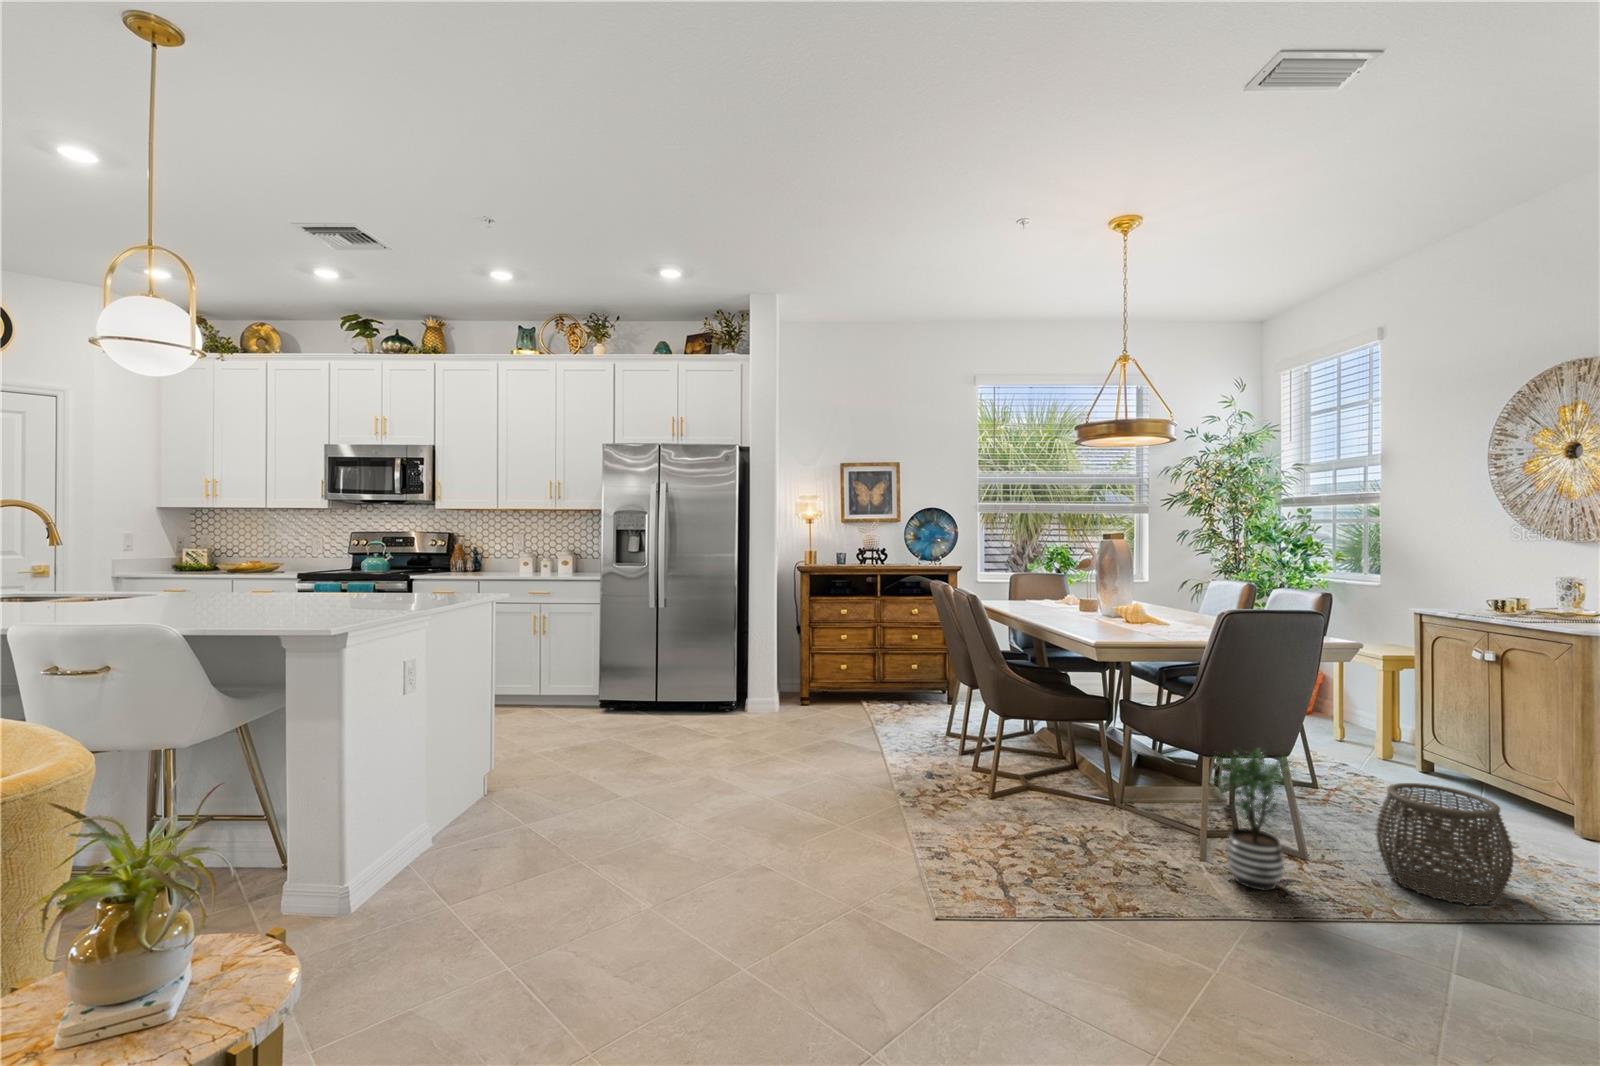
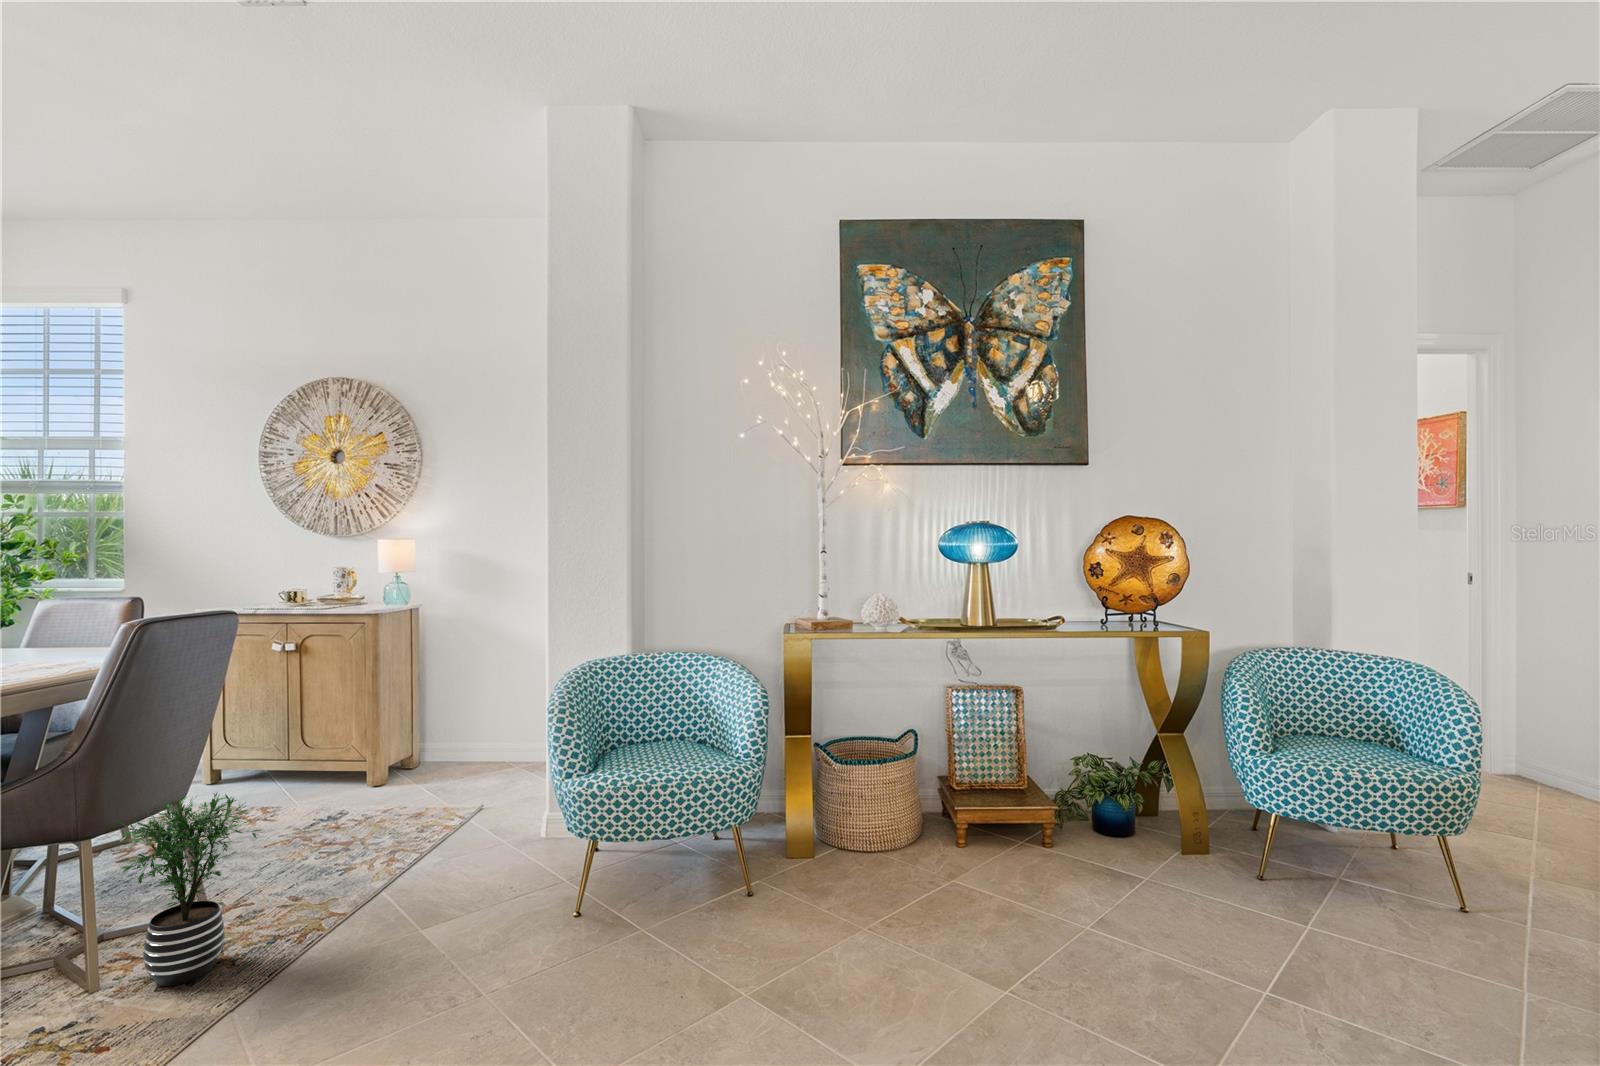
woven basket: present [1376,783,1514,906] -> none [278,770,399,888]

